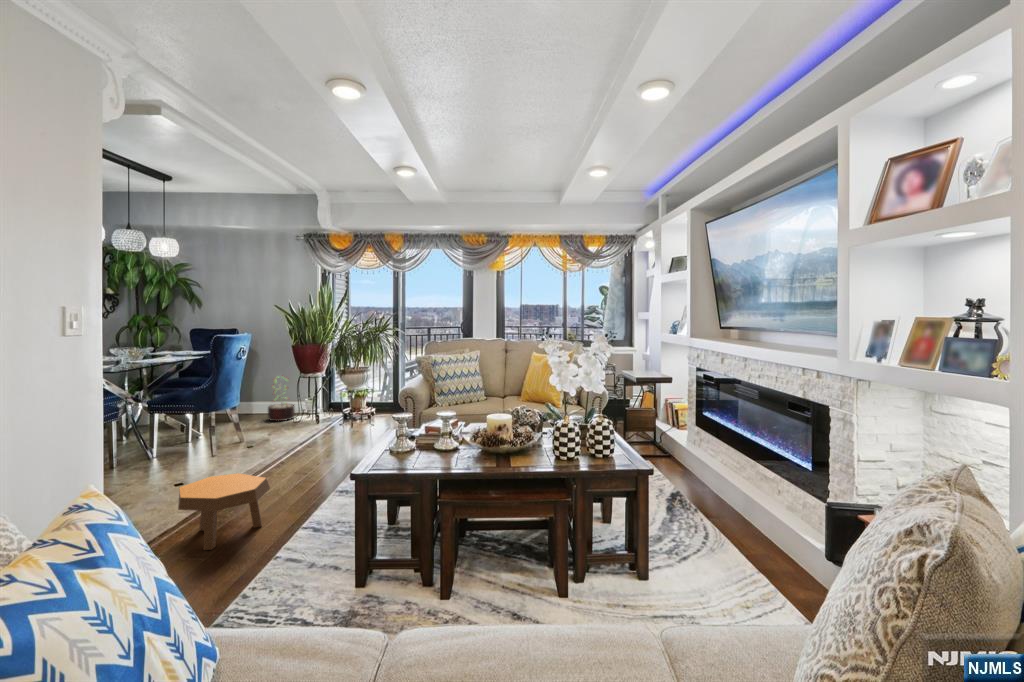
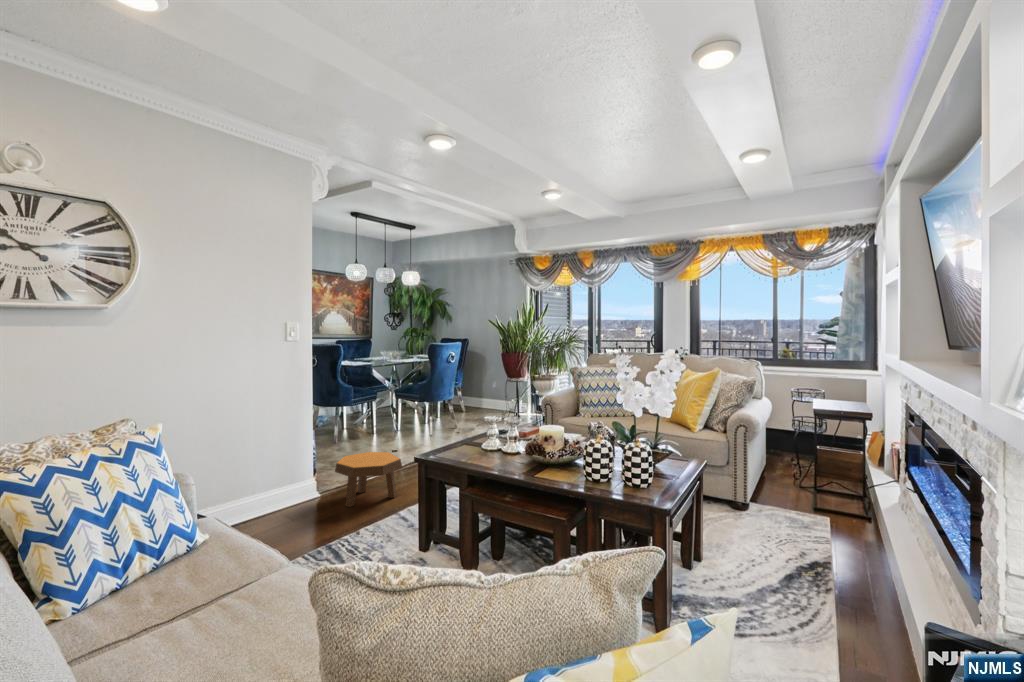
decorative plant: present [268,377,295,421] -> none [482,380,504,419]

